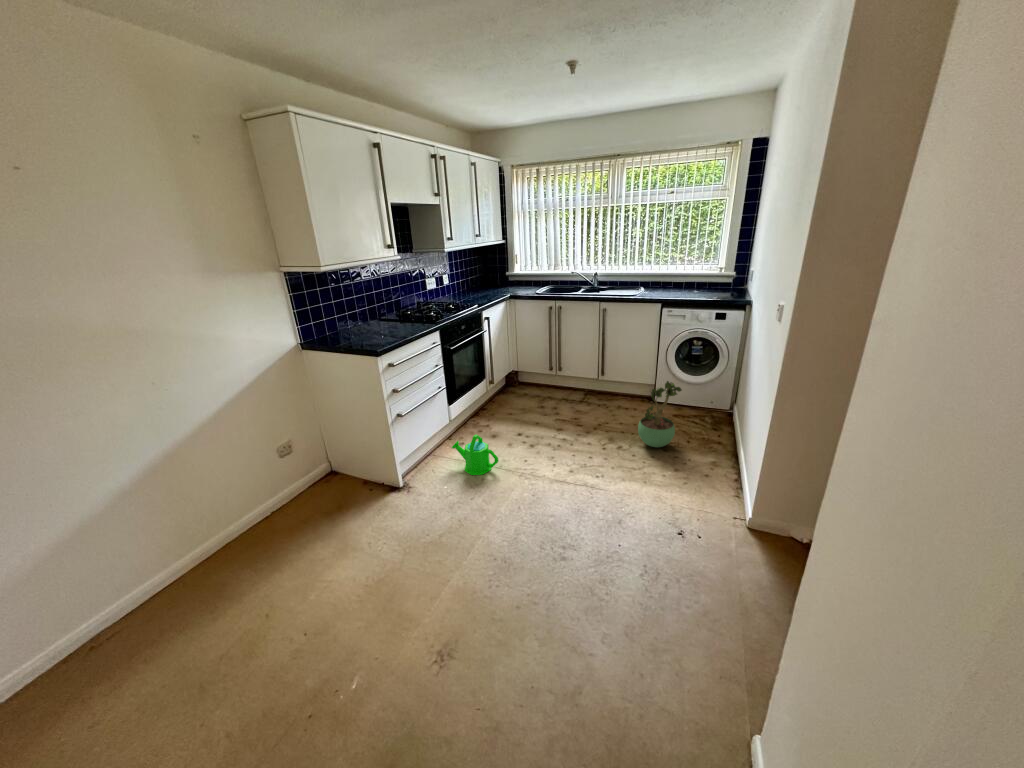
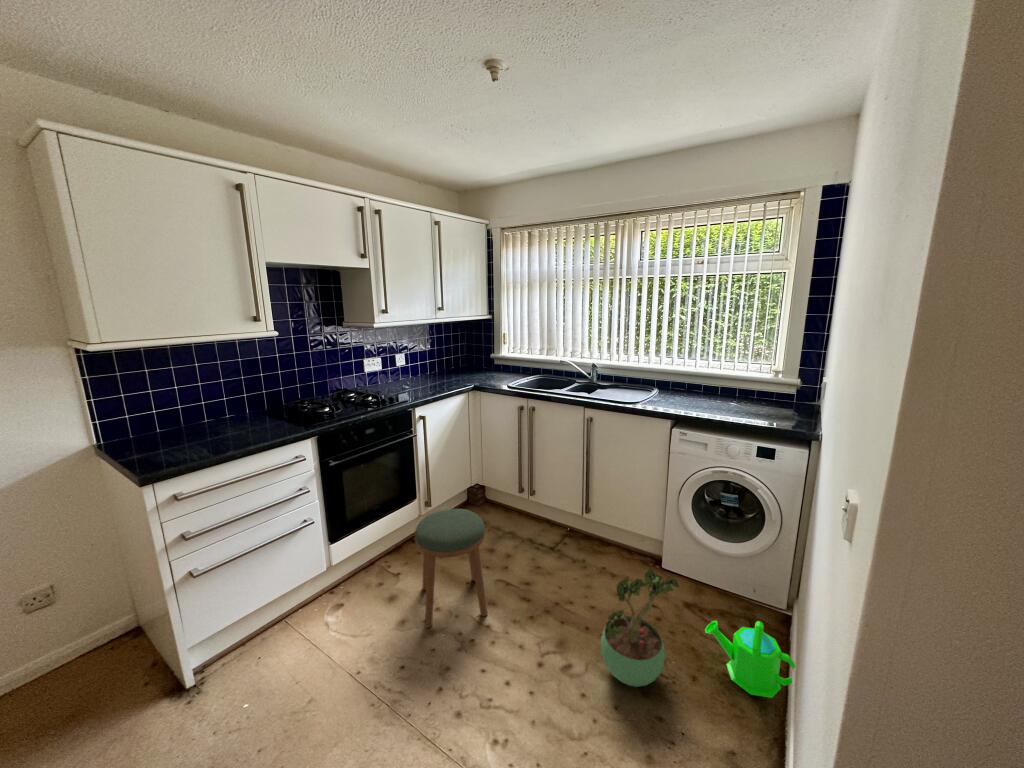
stool: none [509,374,560,445] -> present [415,509,487,628]
watering can: present [452,434,498,475] -> present [705,621,795,698]

